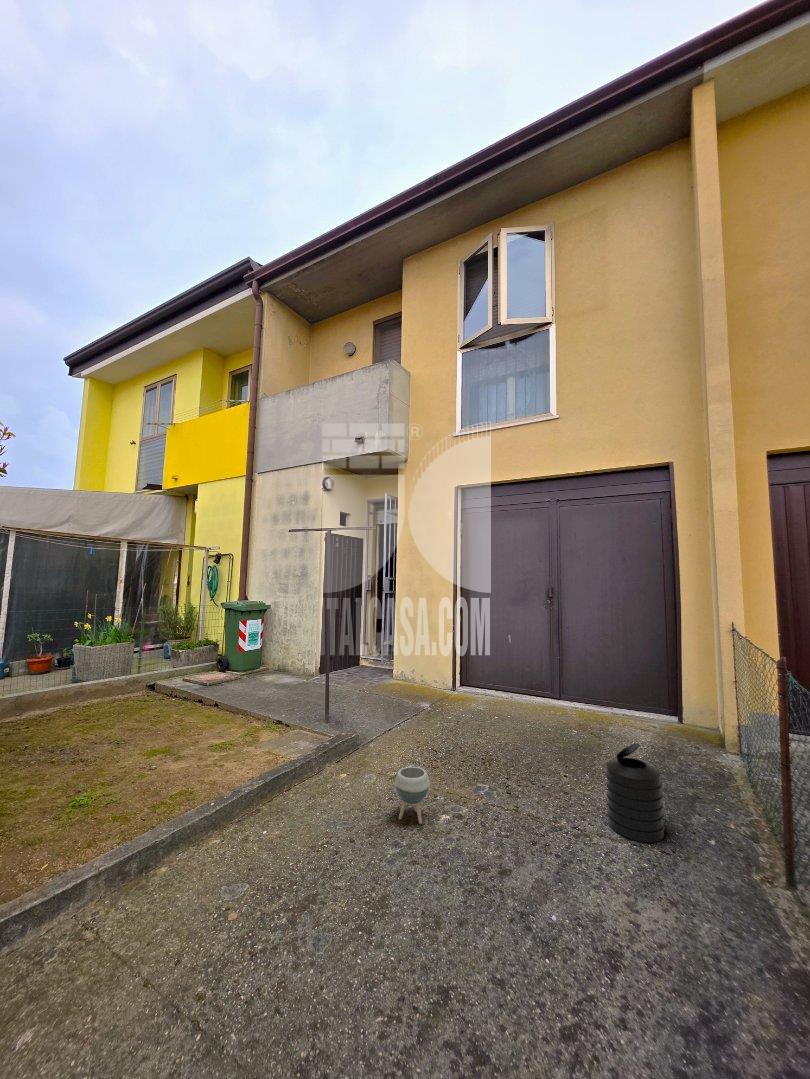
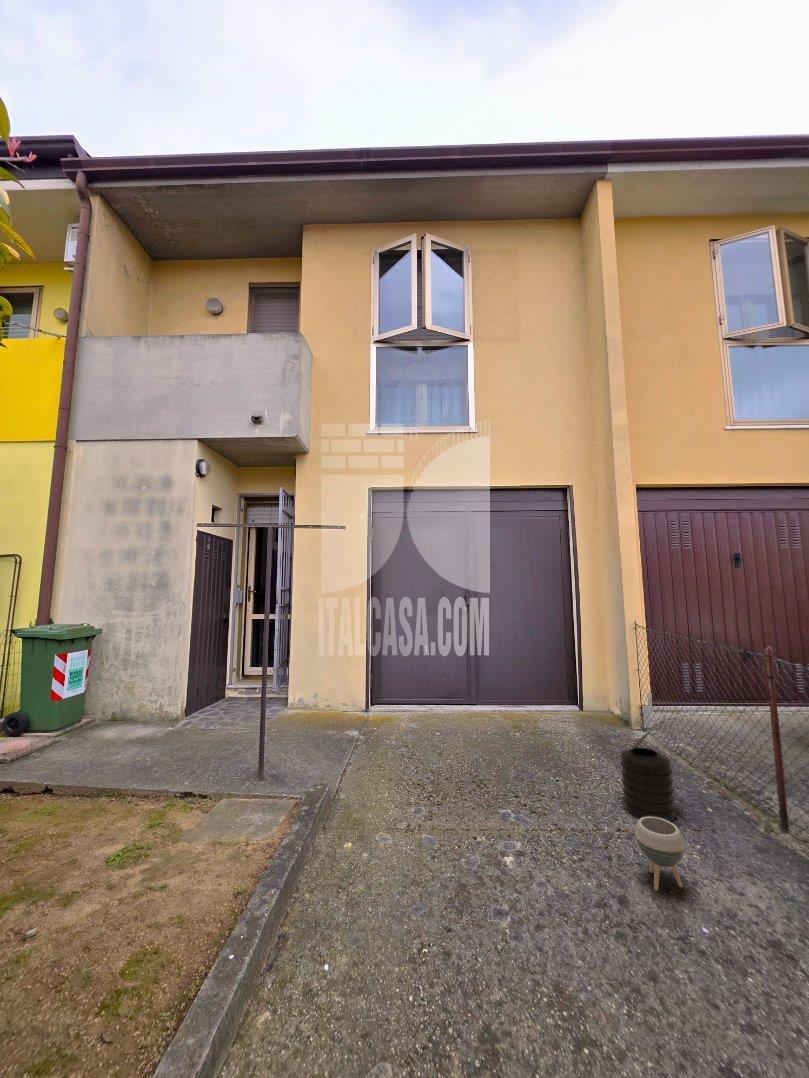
planter: present [395,767,430,824] -> present [635,816,685,891]

